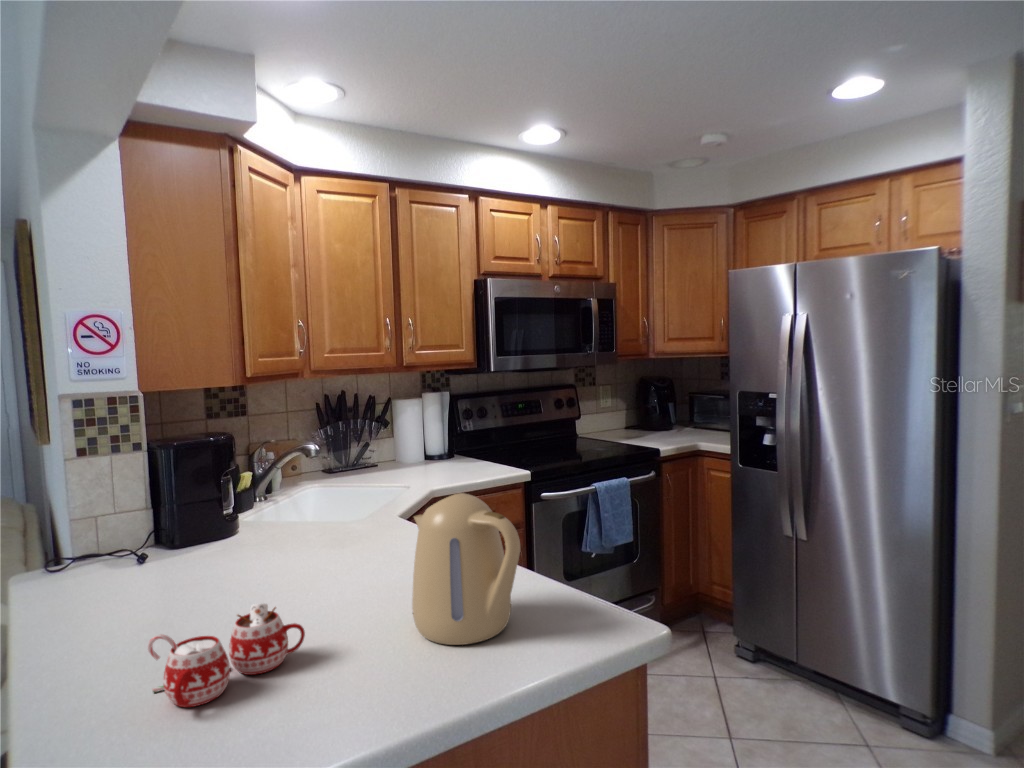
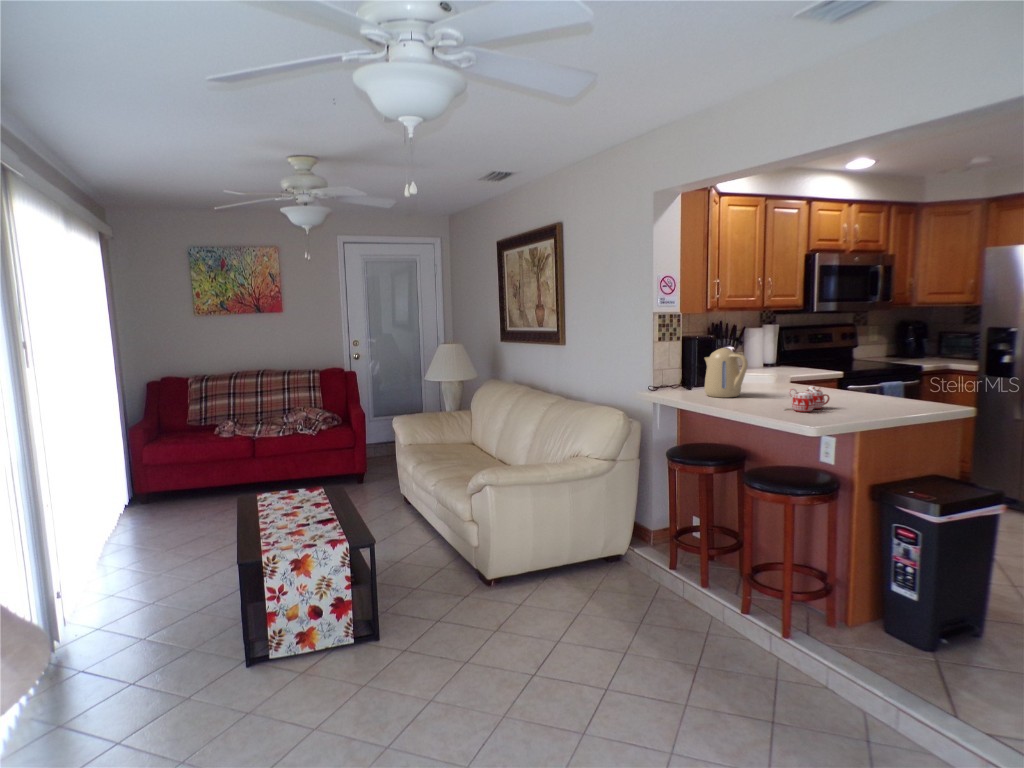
kettle: present [412,493,520,645] -> present [705,348,748,398]

